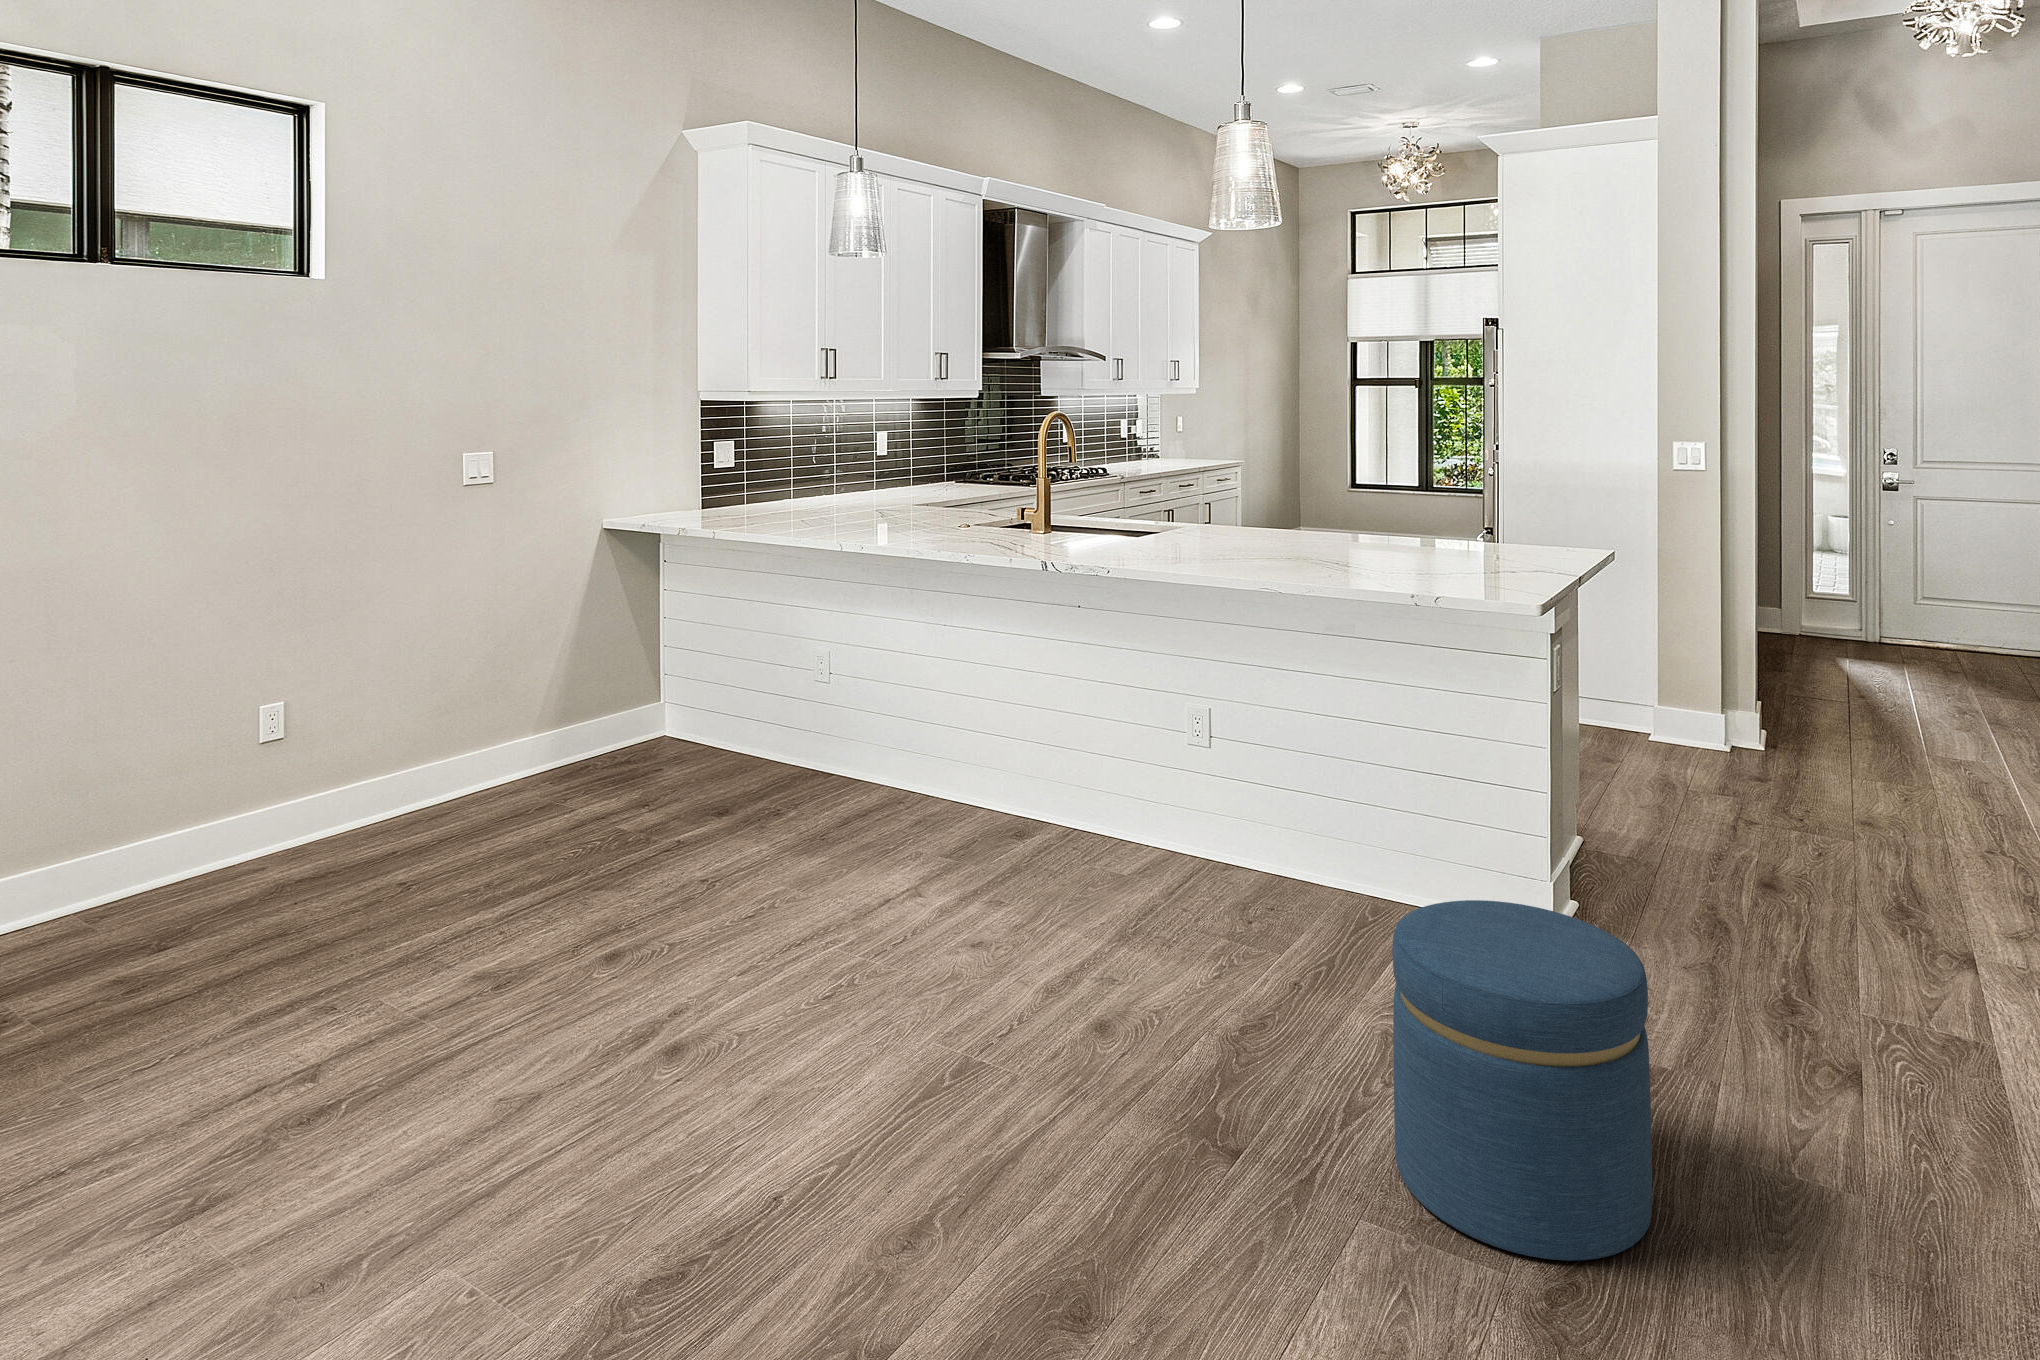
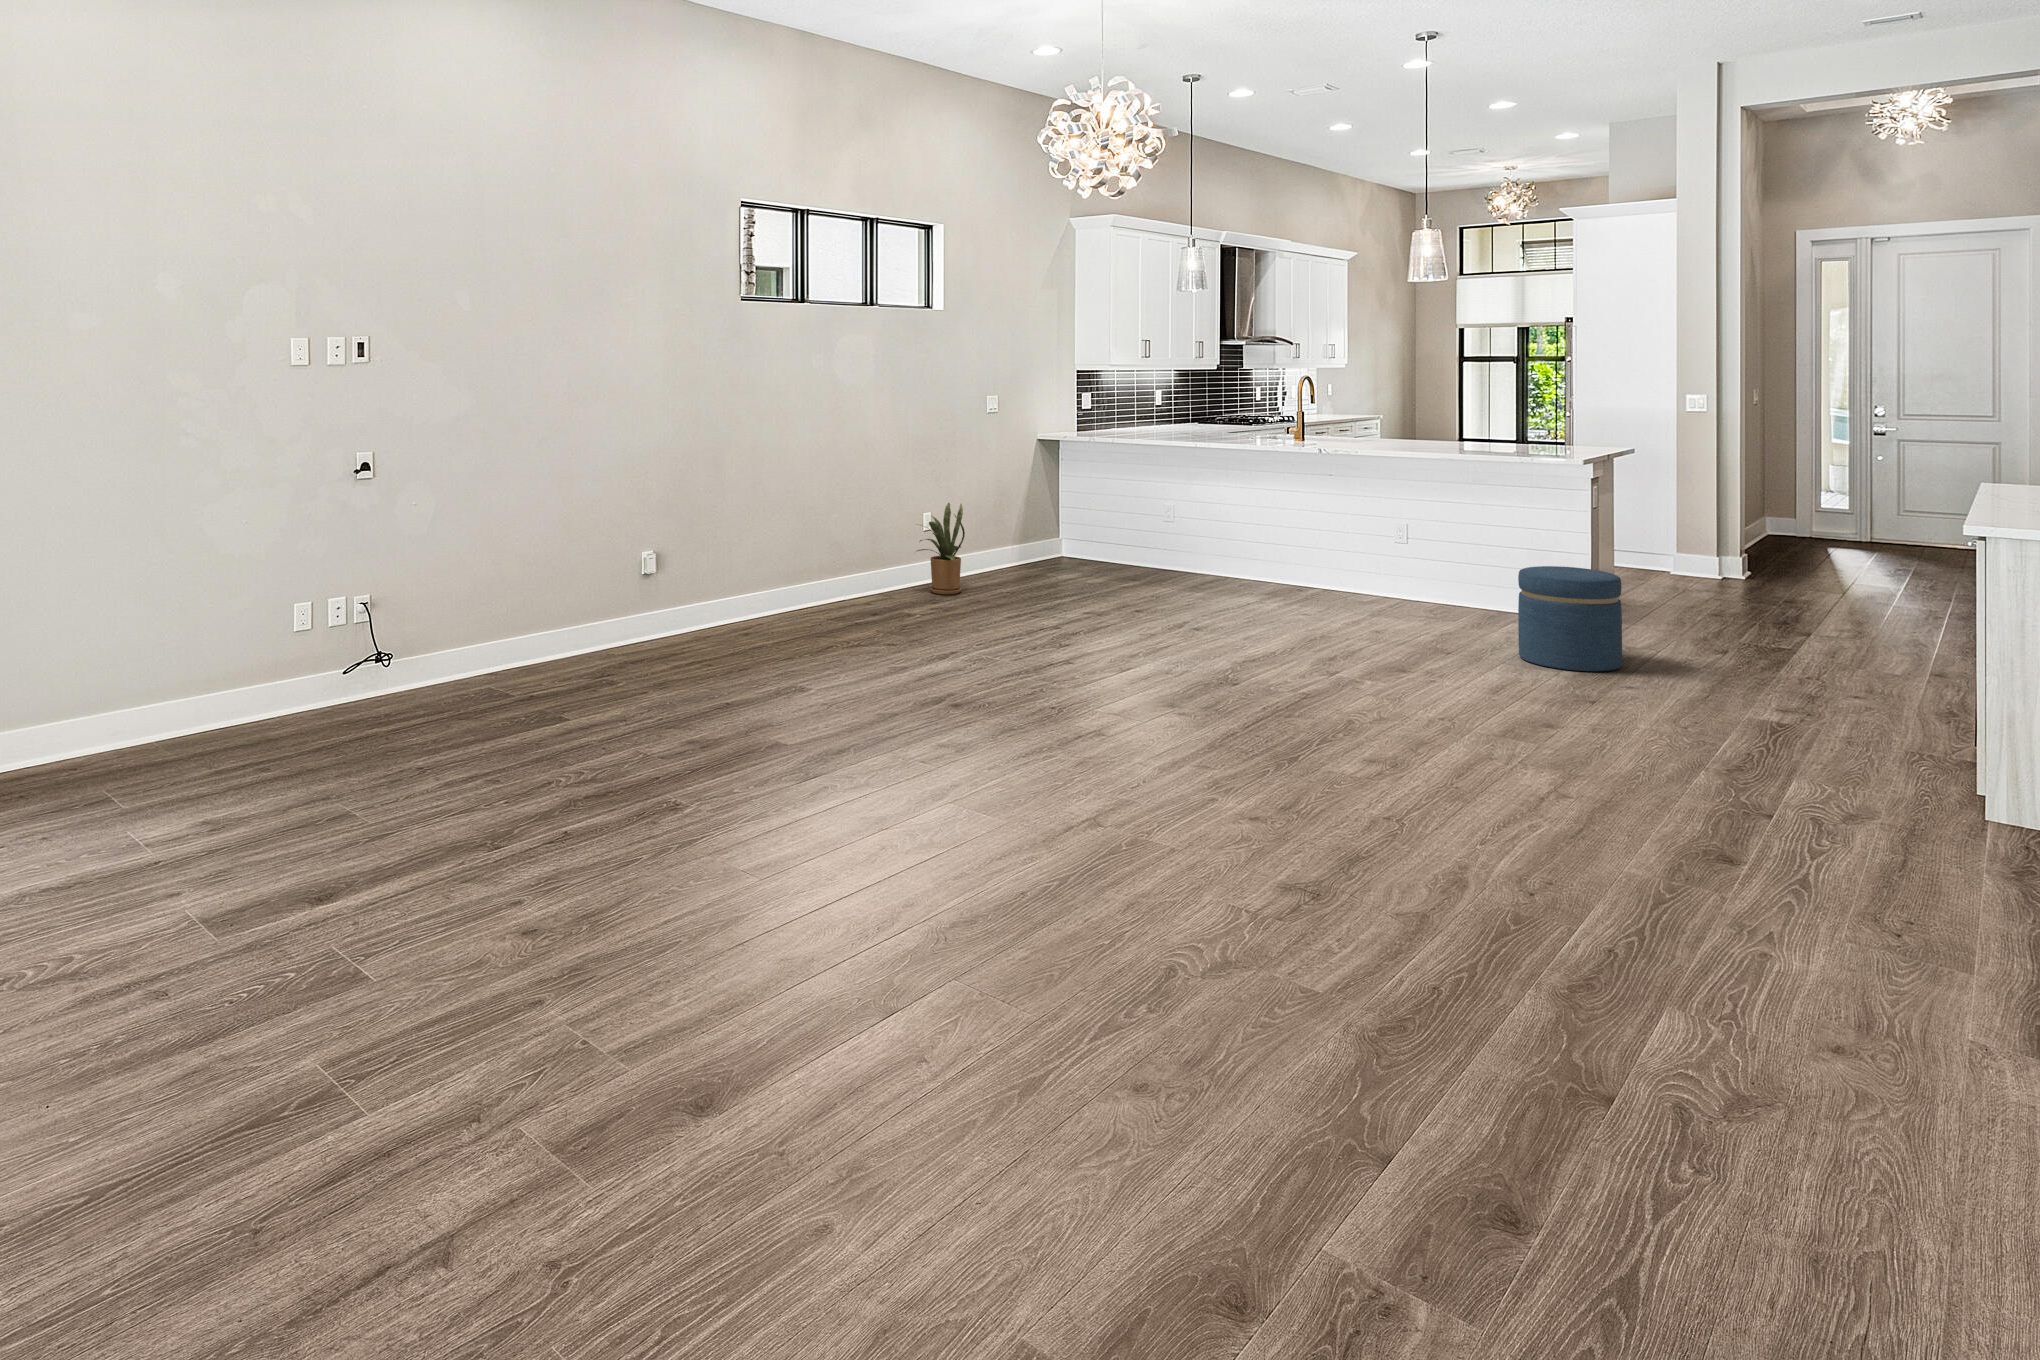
house plant: none [174,680,331,896] -> present [917,503,965,594]

